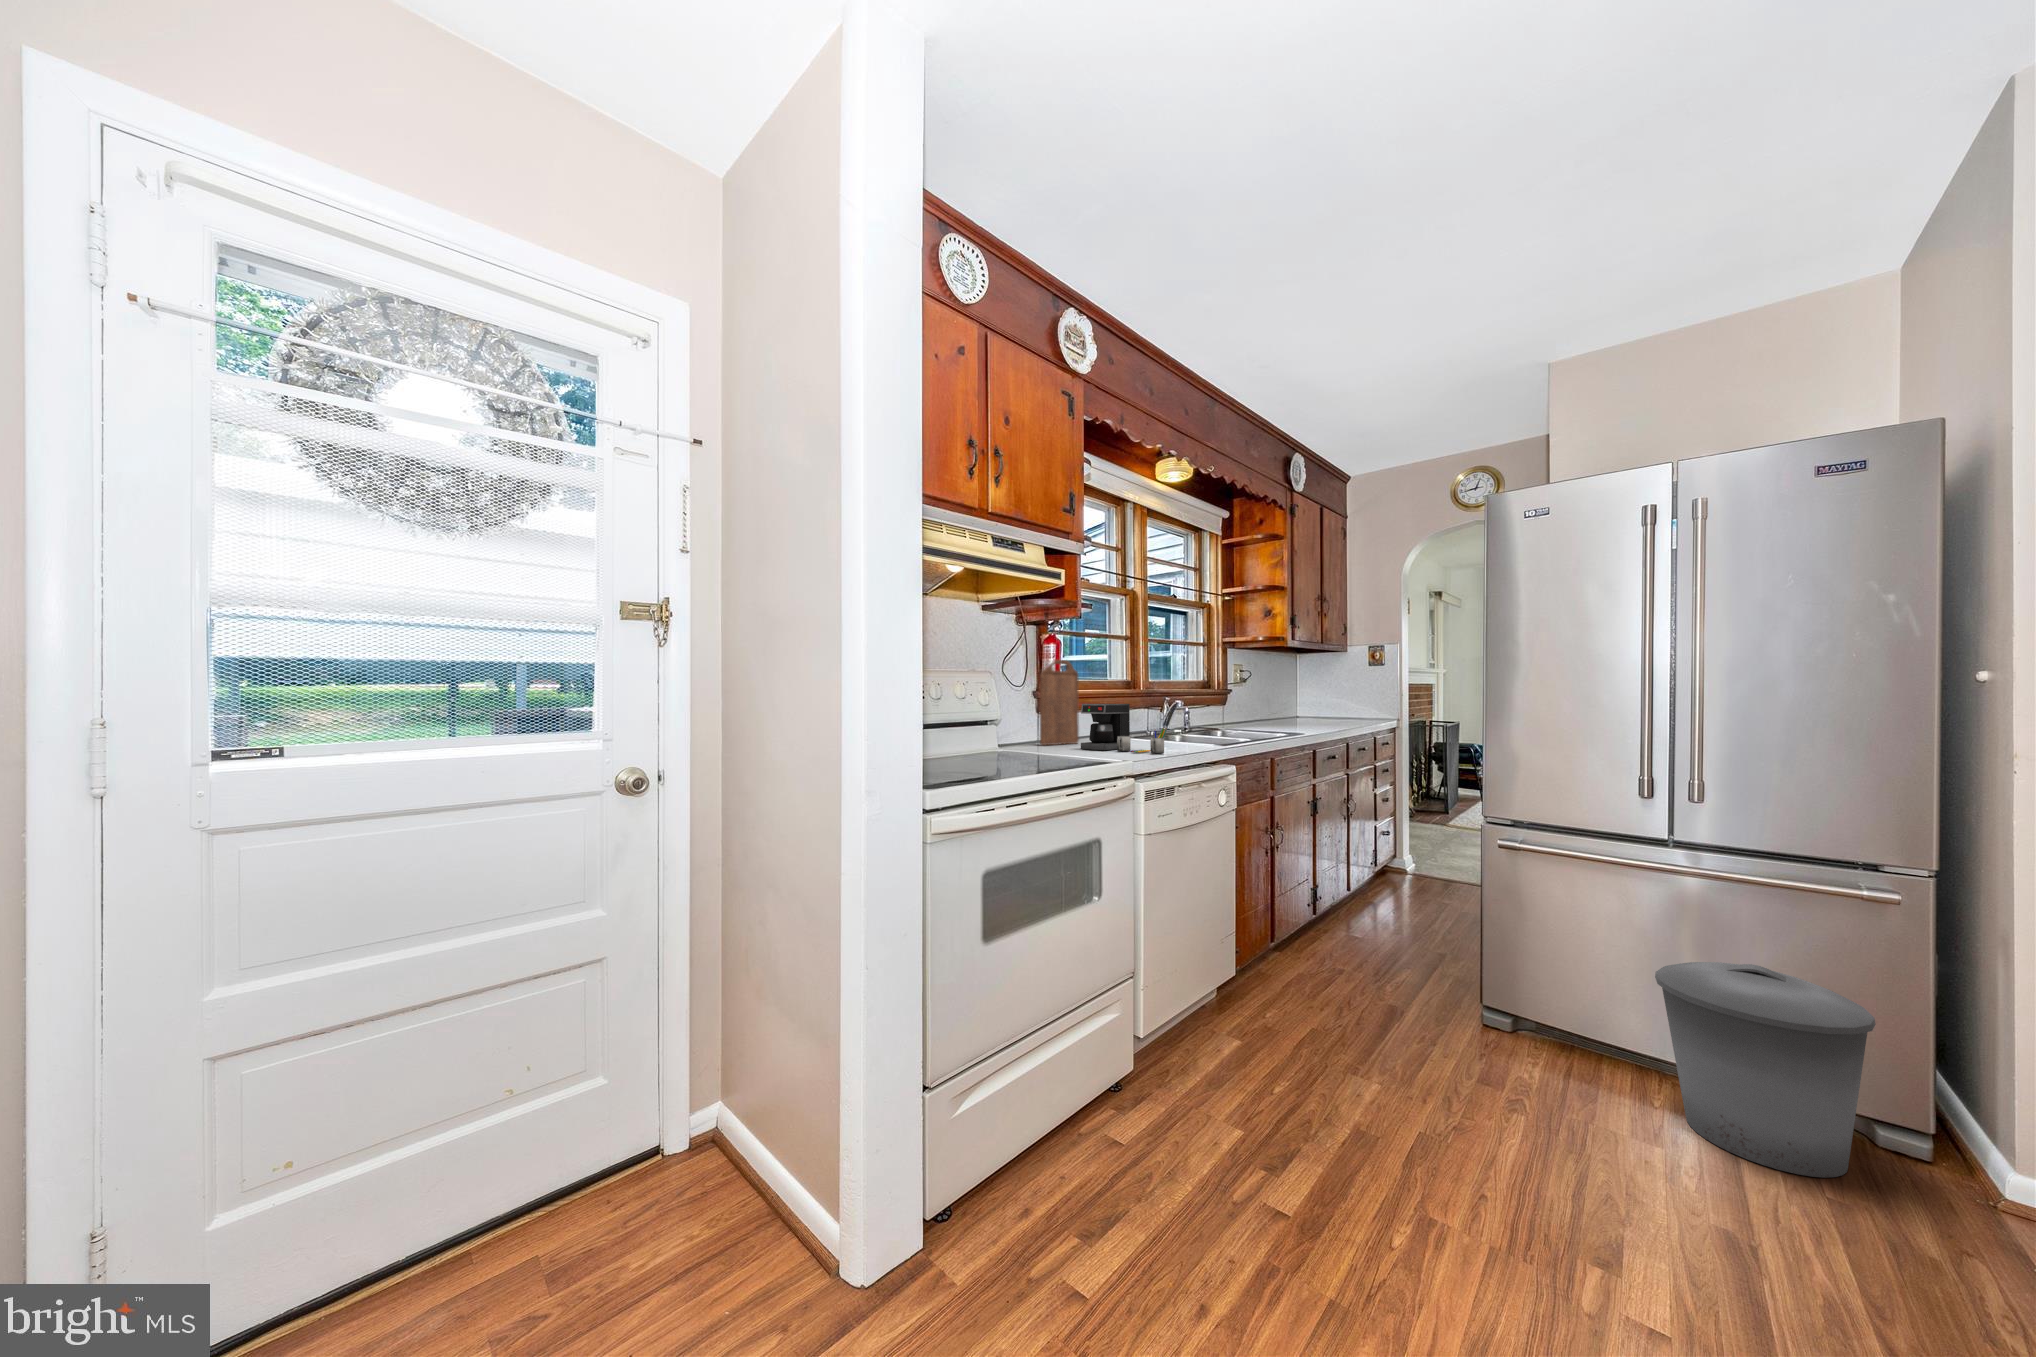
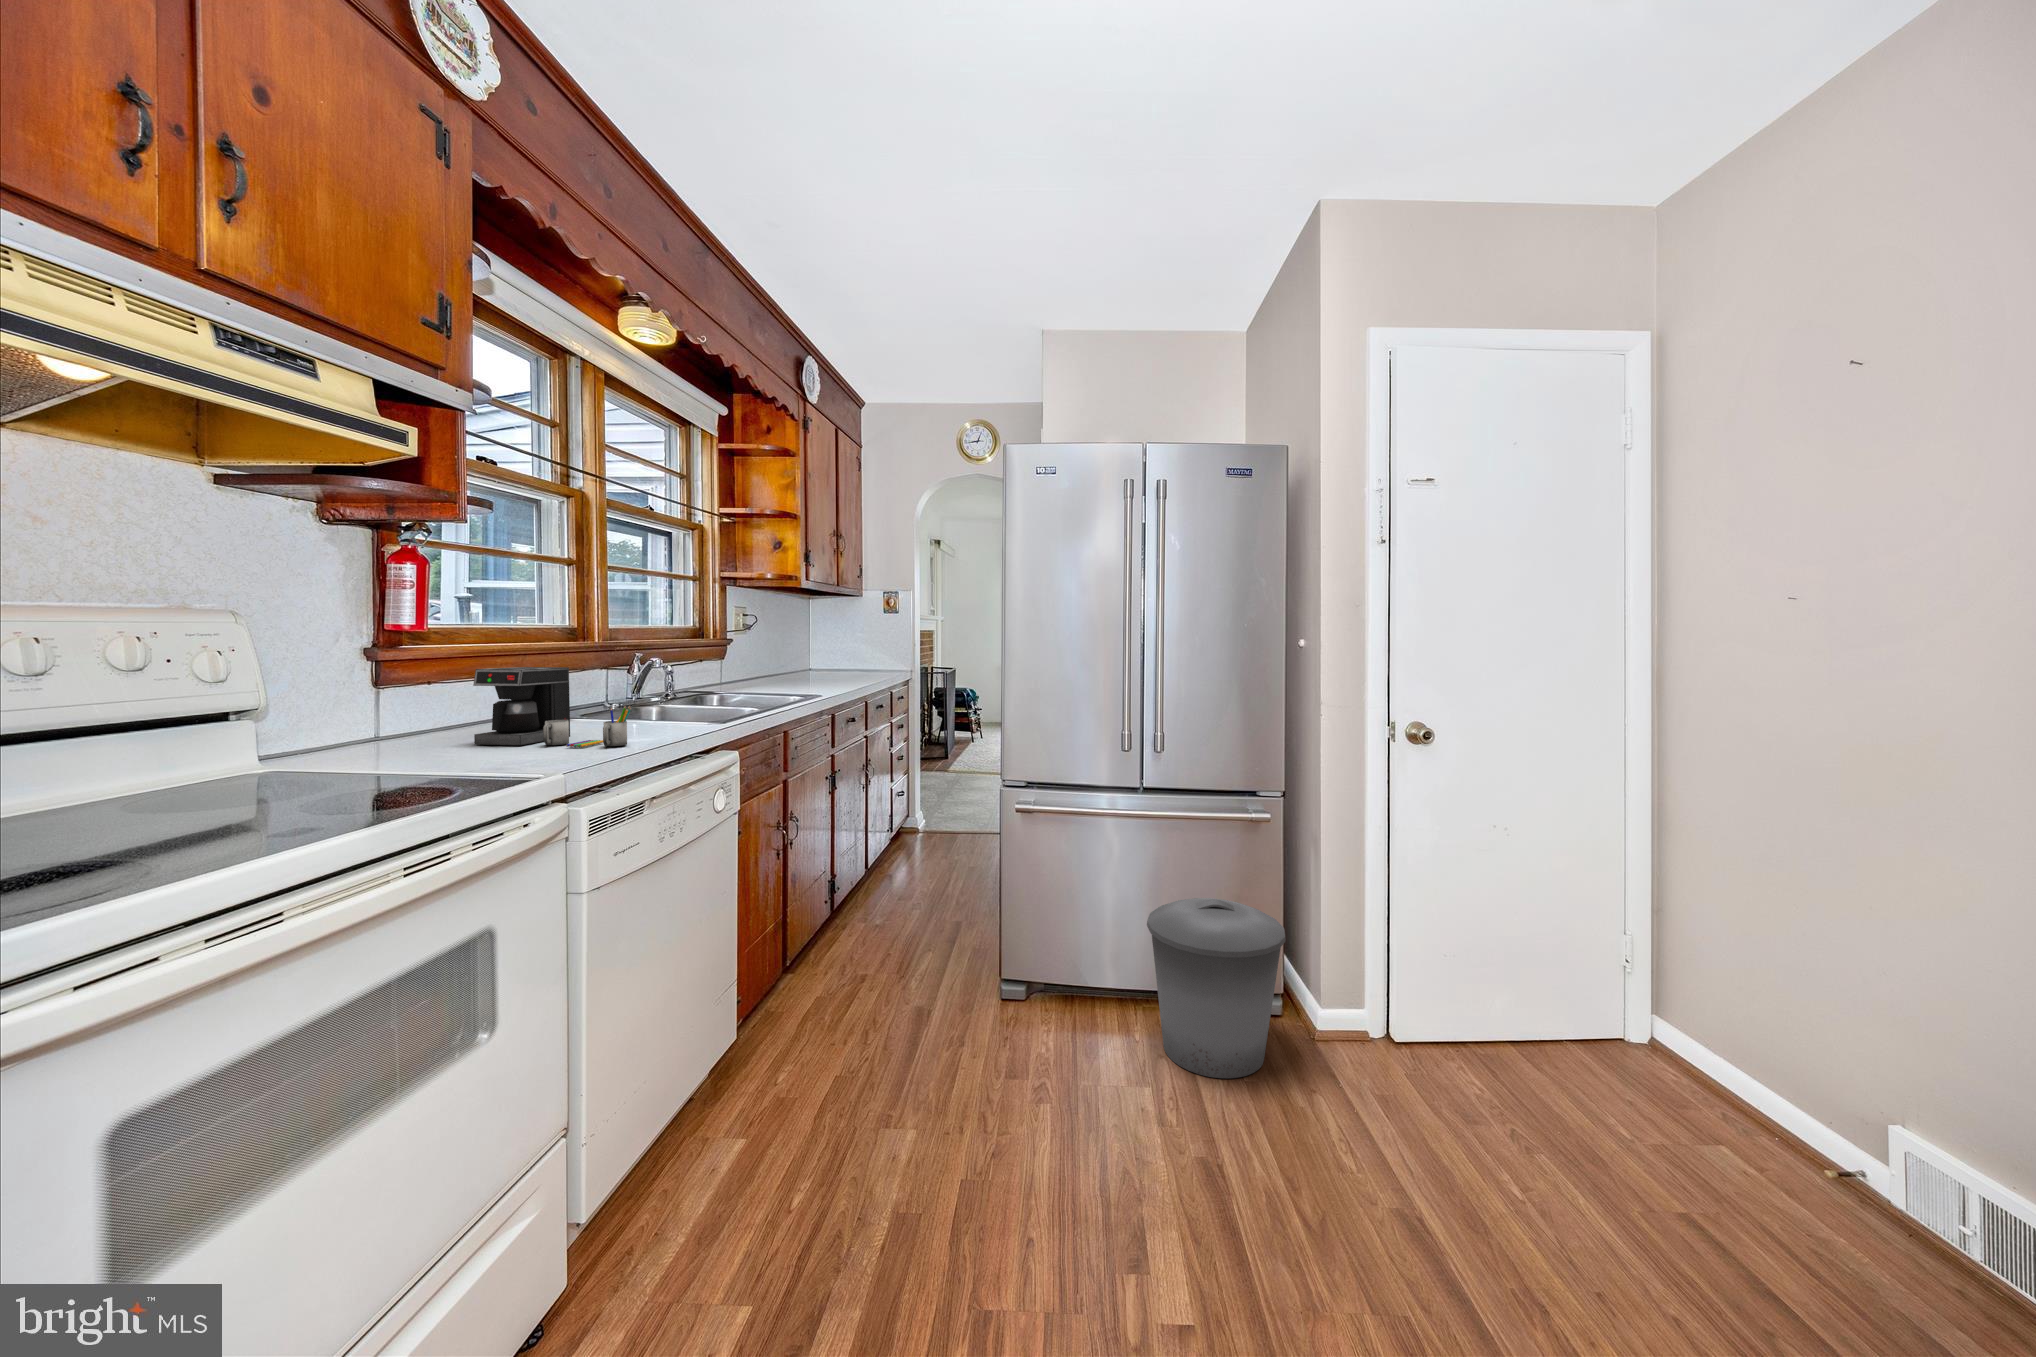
cutting board: present [1040,660,1079,745] -> none [388,592,478,740]

